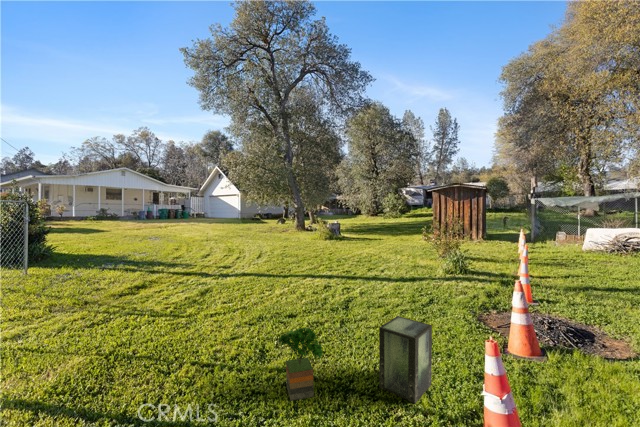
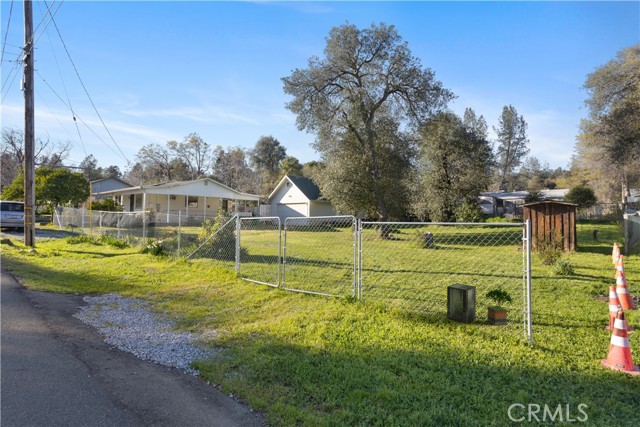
storage box: present [379,316,432,403] -> present [447,283,476,324]

